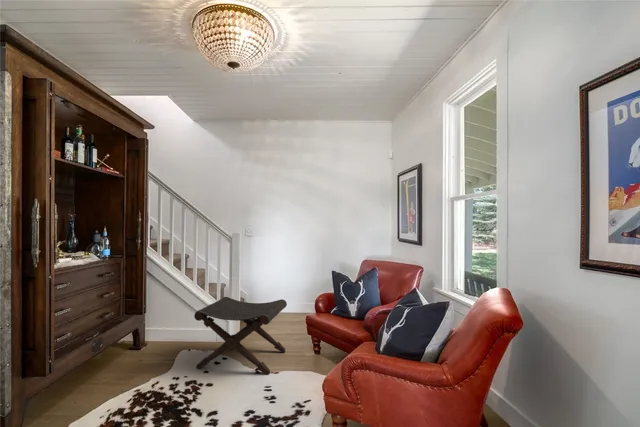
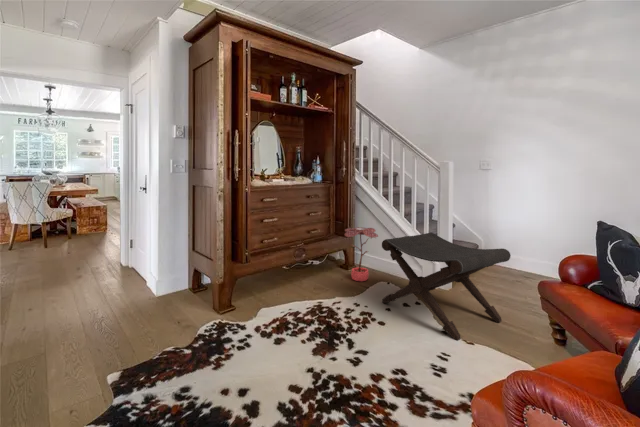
potted plant: none [139,302,179,358] -> present [345,227,378,281]

